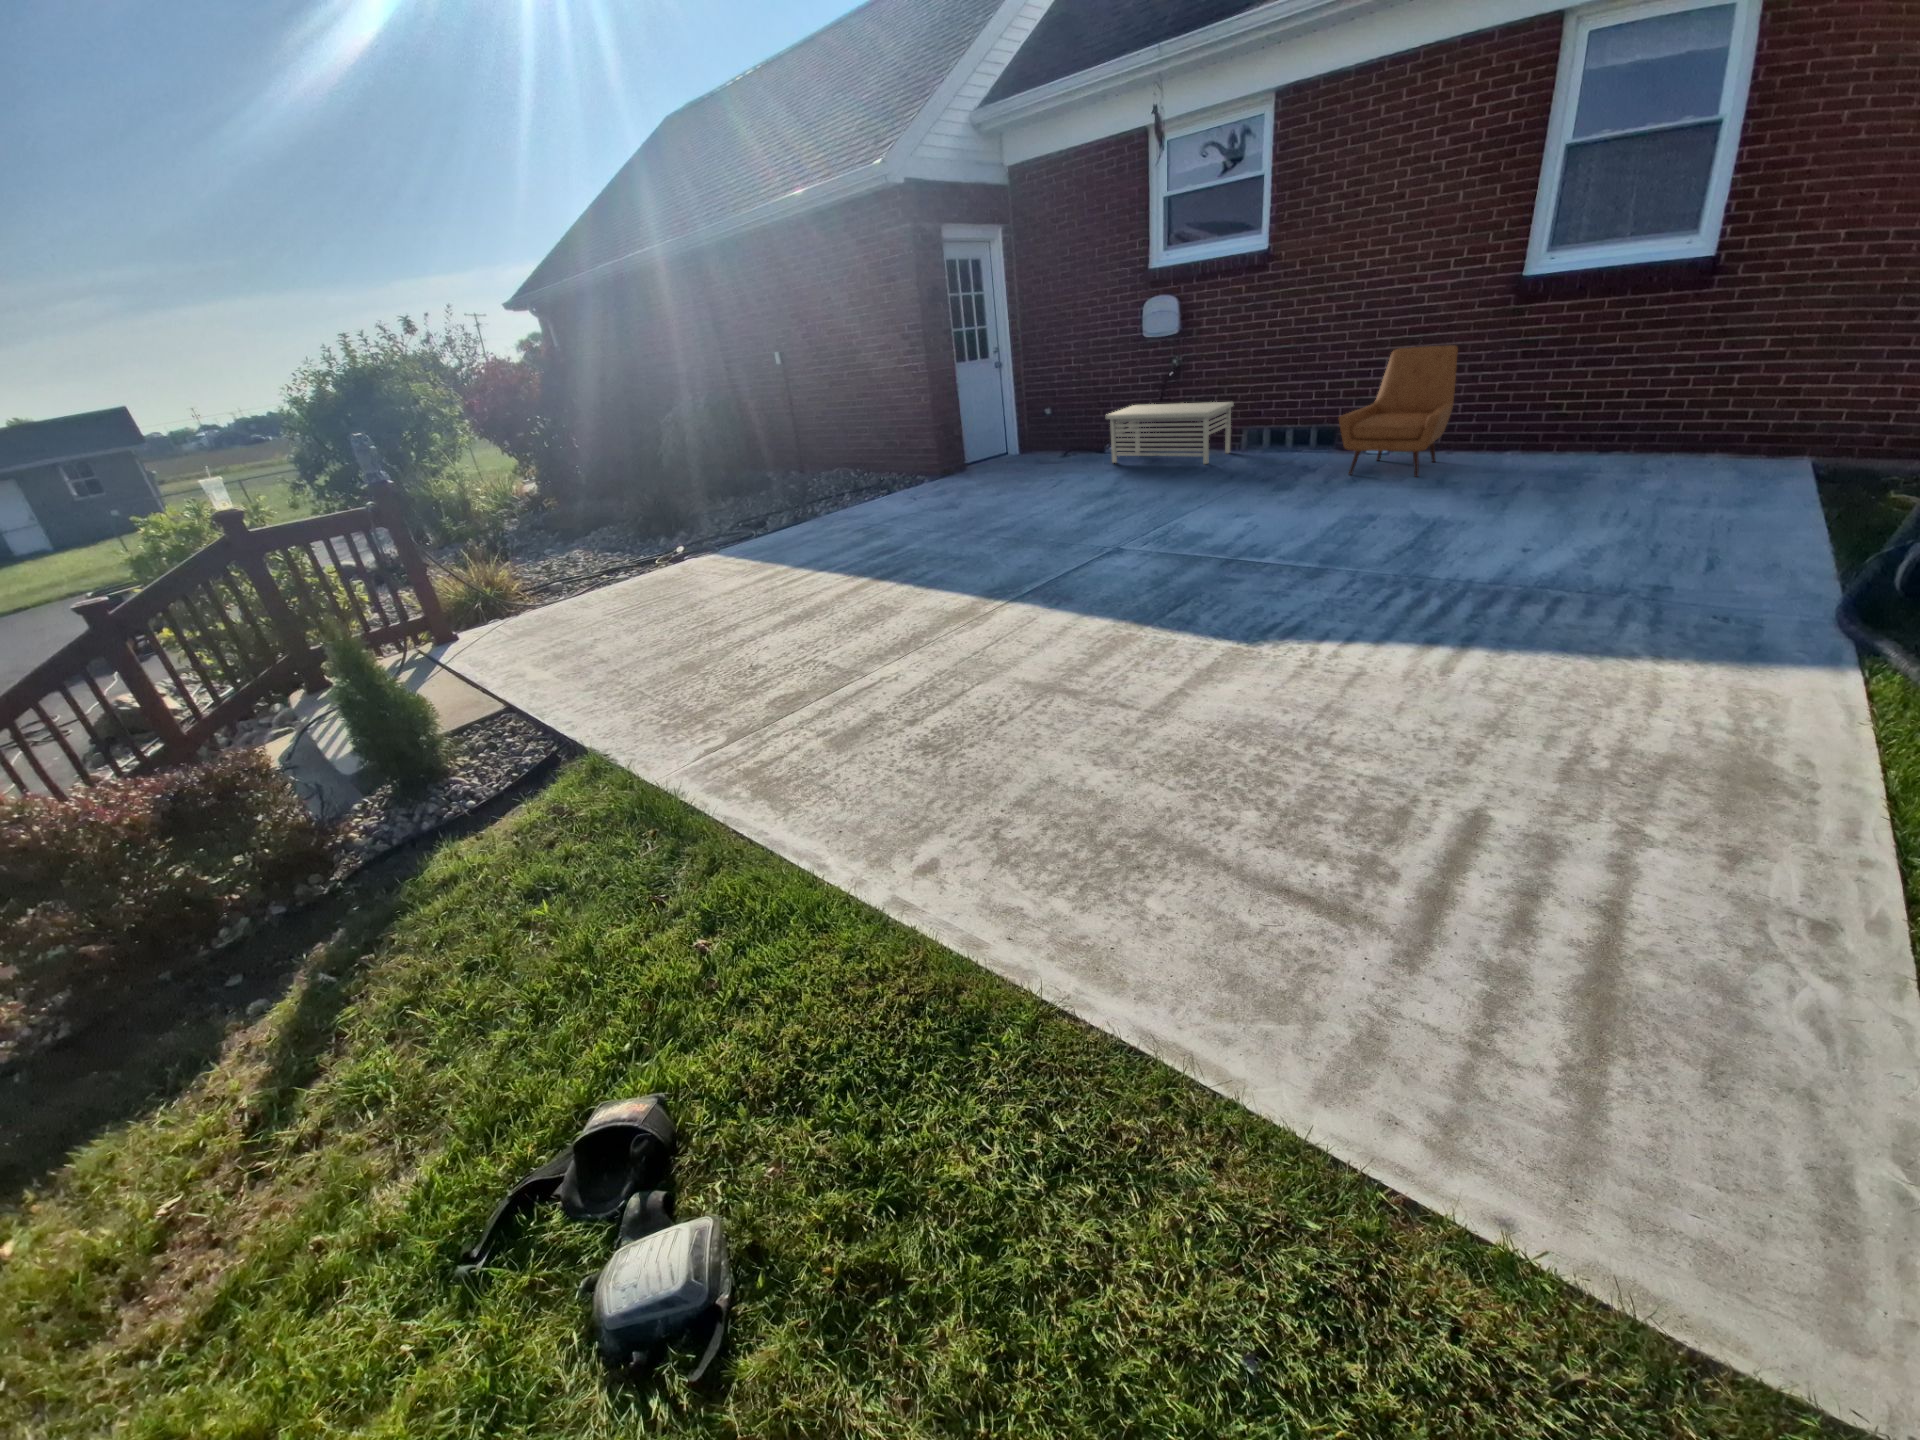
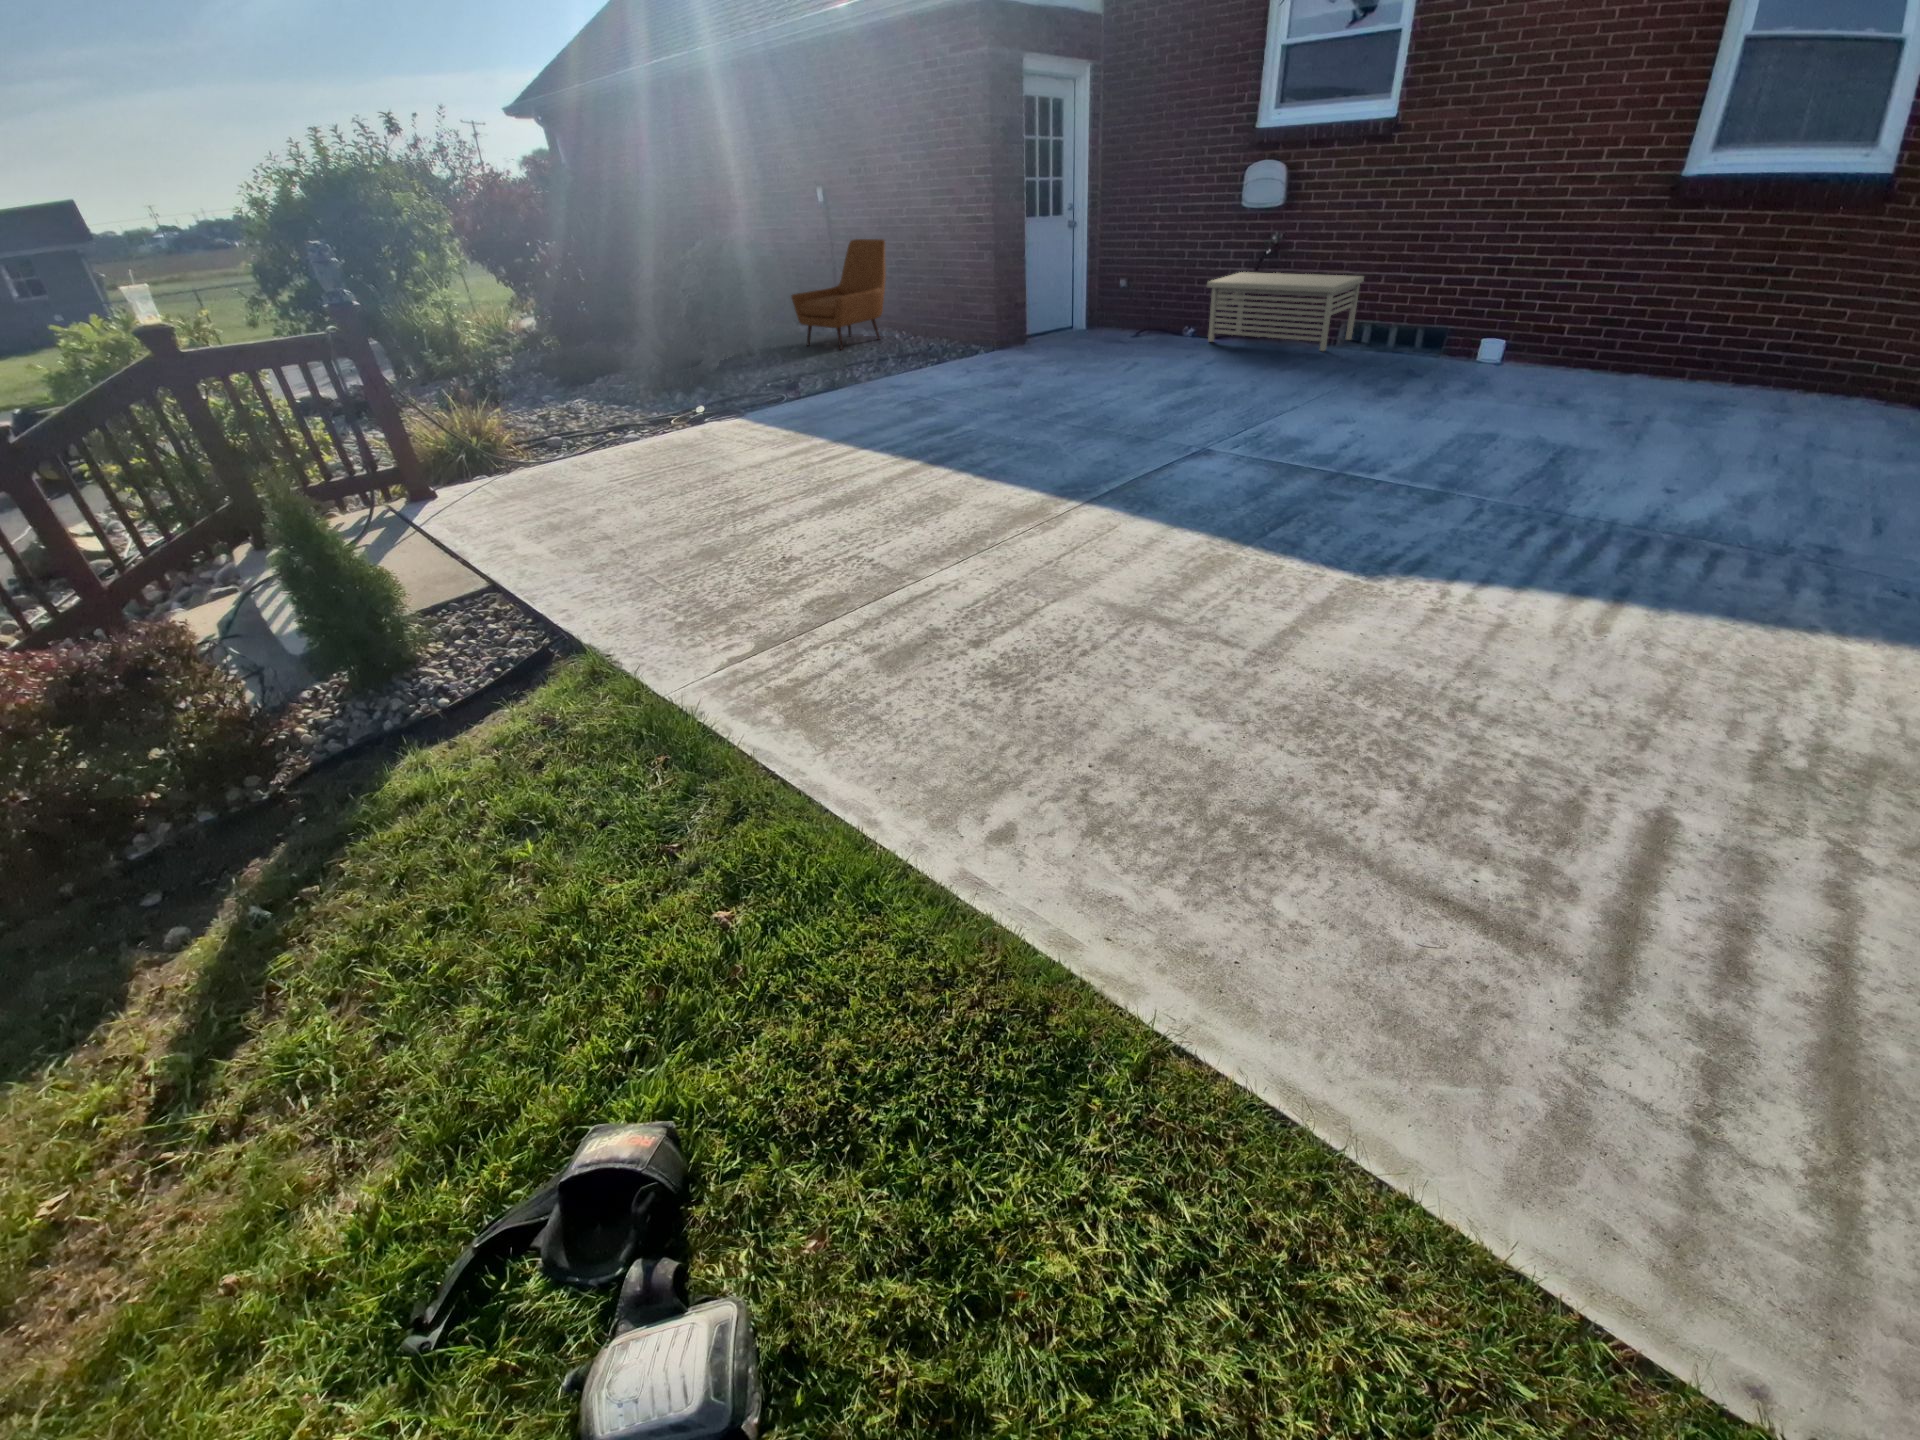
chair: present [1339,345,1458,477] -> present [791,239,886,350]

